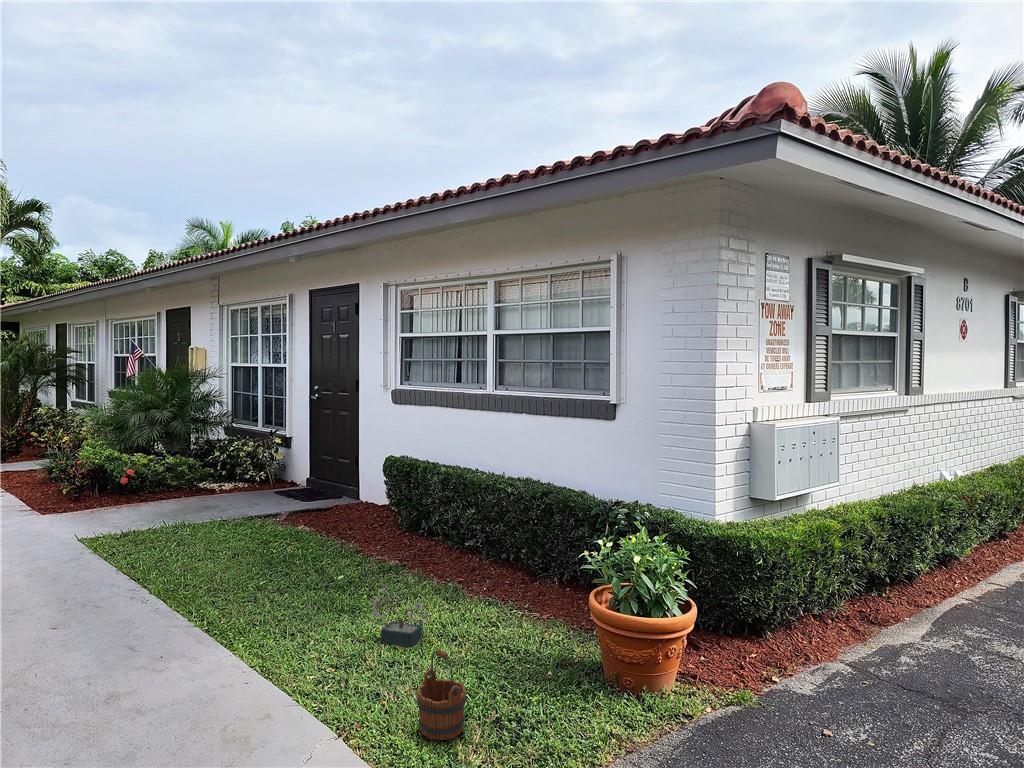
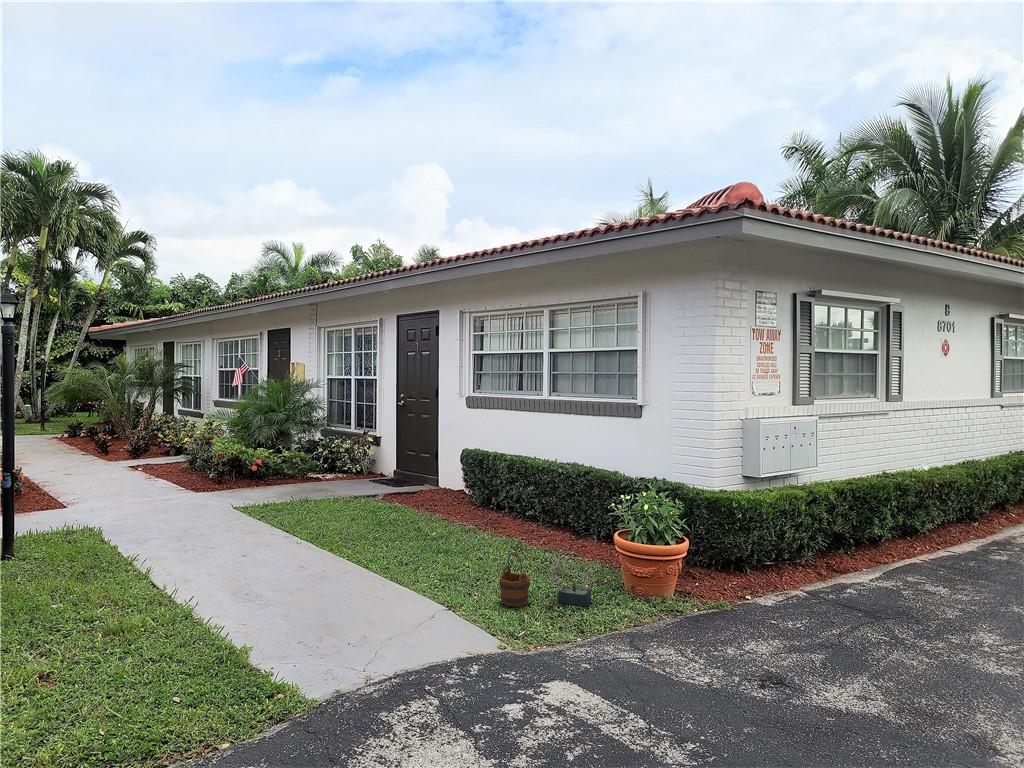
decorative plant: present [369,587,428,647] -> present [549,557,597,607]

